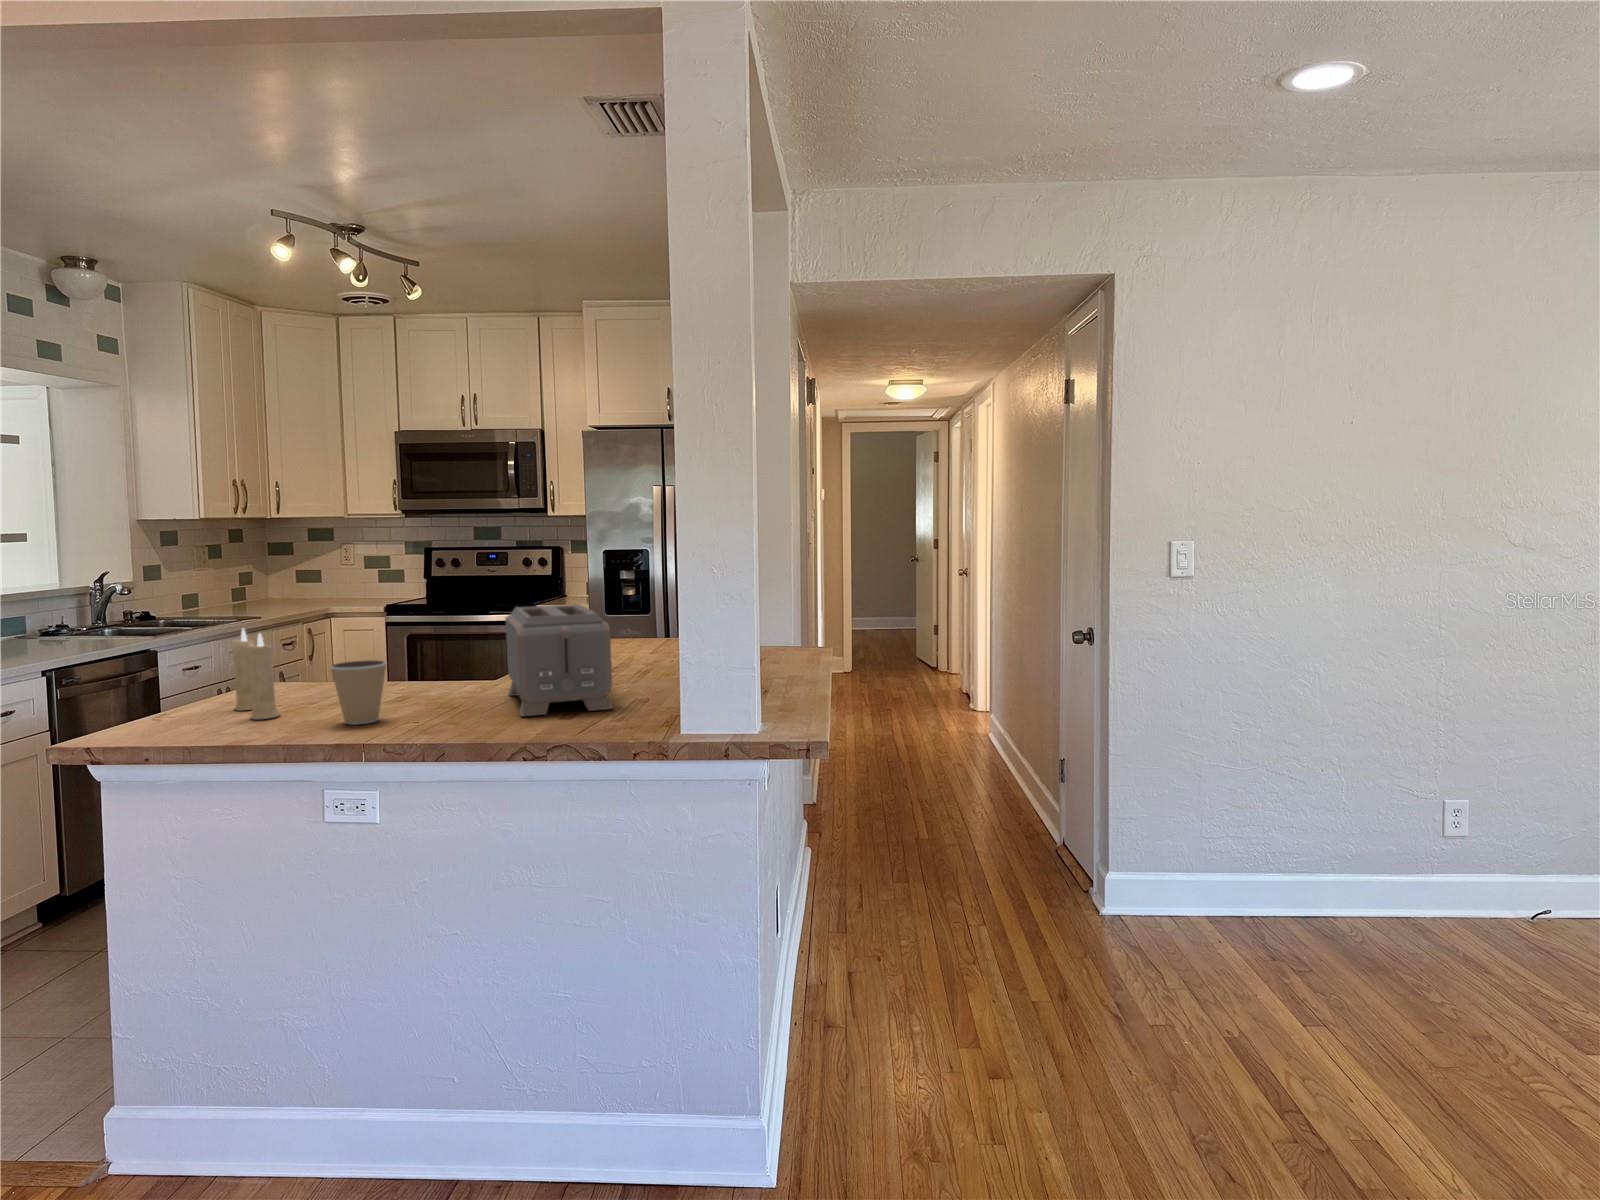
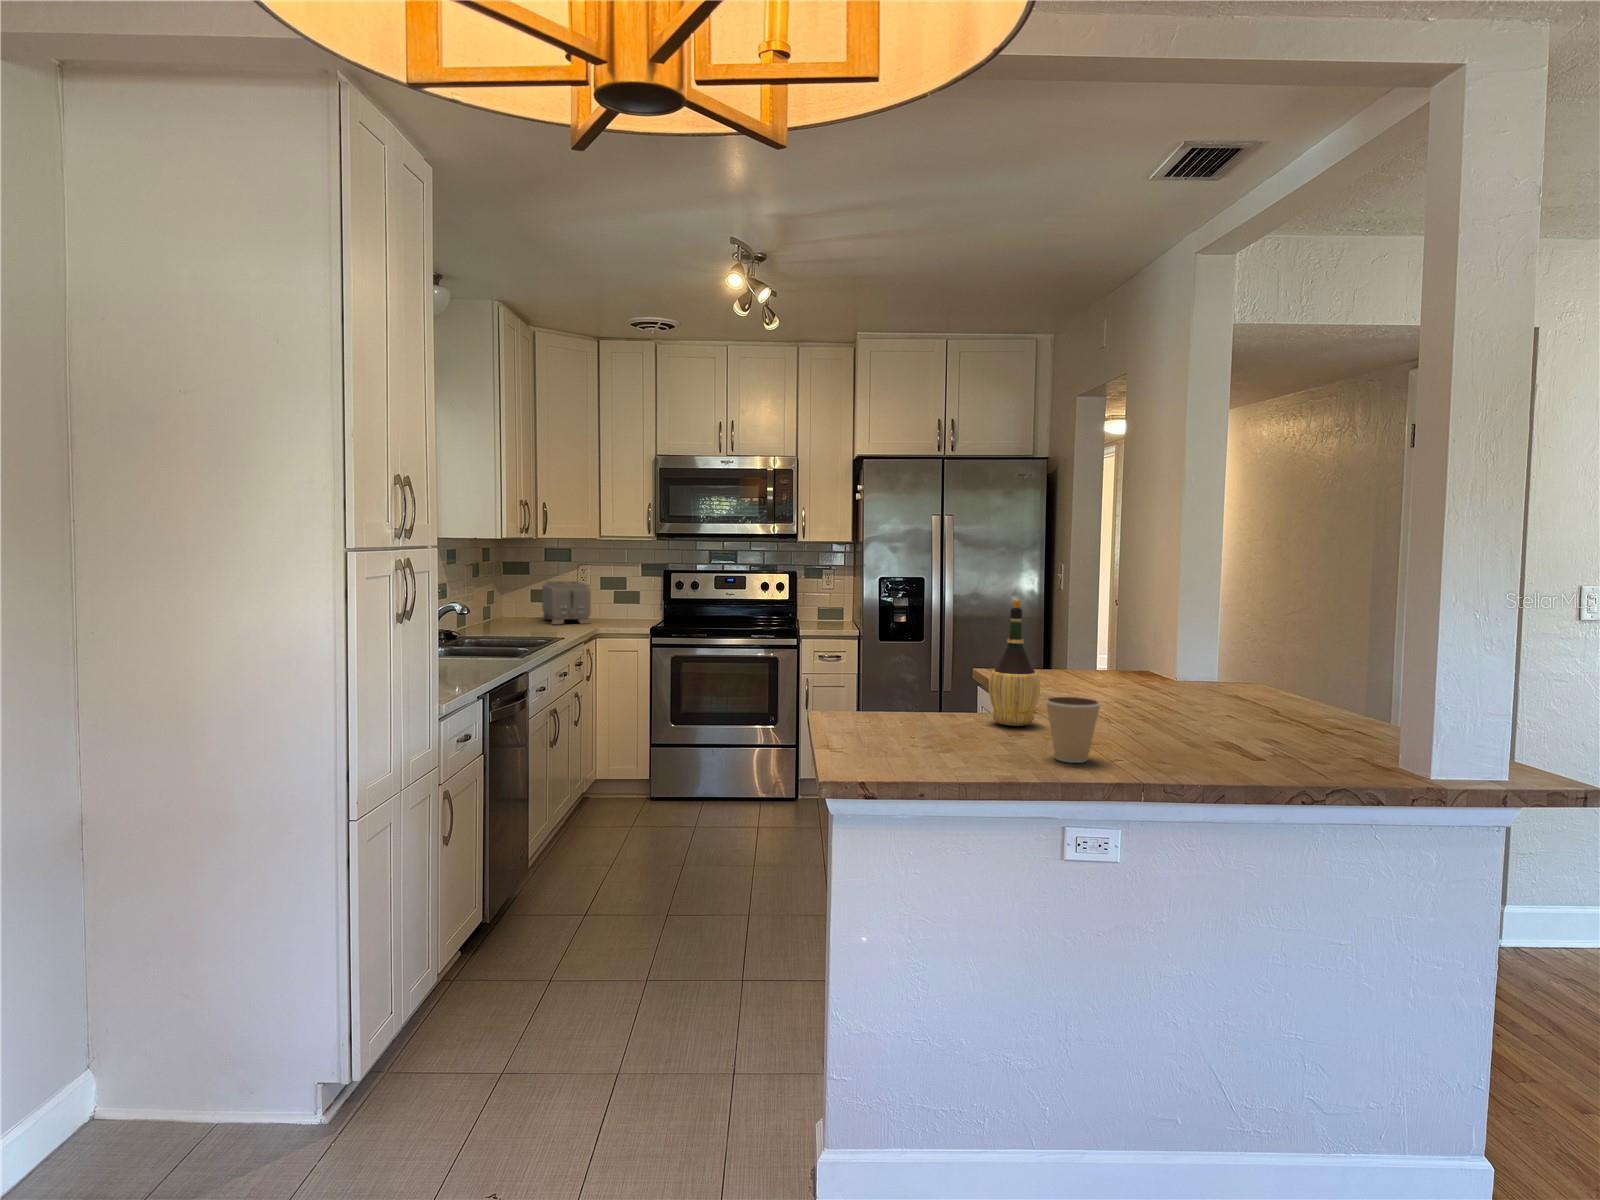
wine bottle: none [388,566,442,692] -> present [989,600,1040,726]
toaster: present [506,604,613,717] -> present [542,581,591,624]
candle: present [232,629,280,719] -> none [884,657,965,755]

